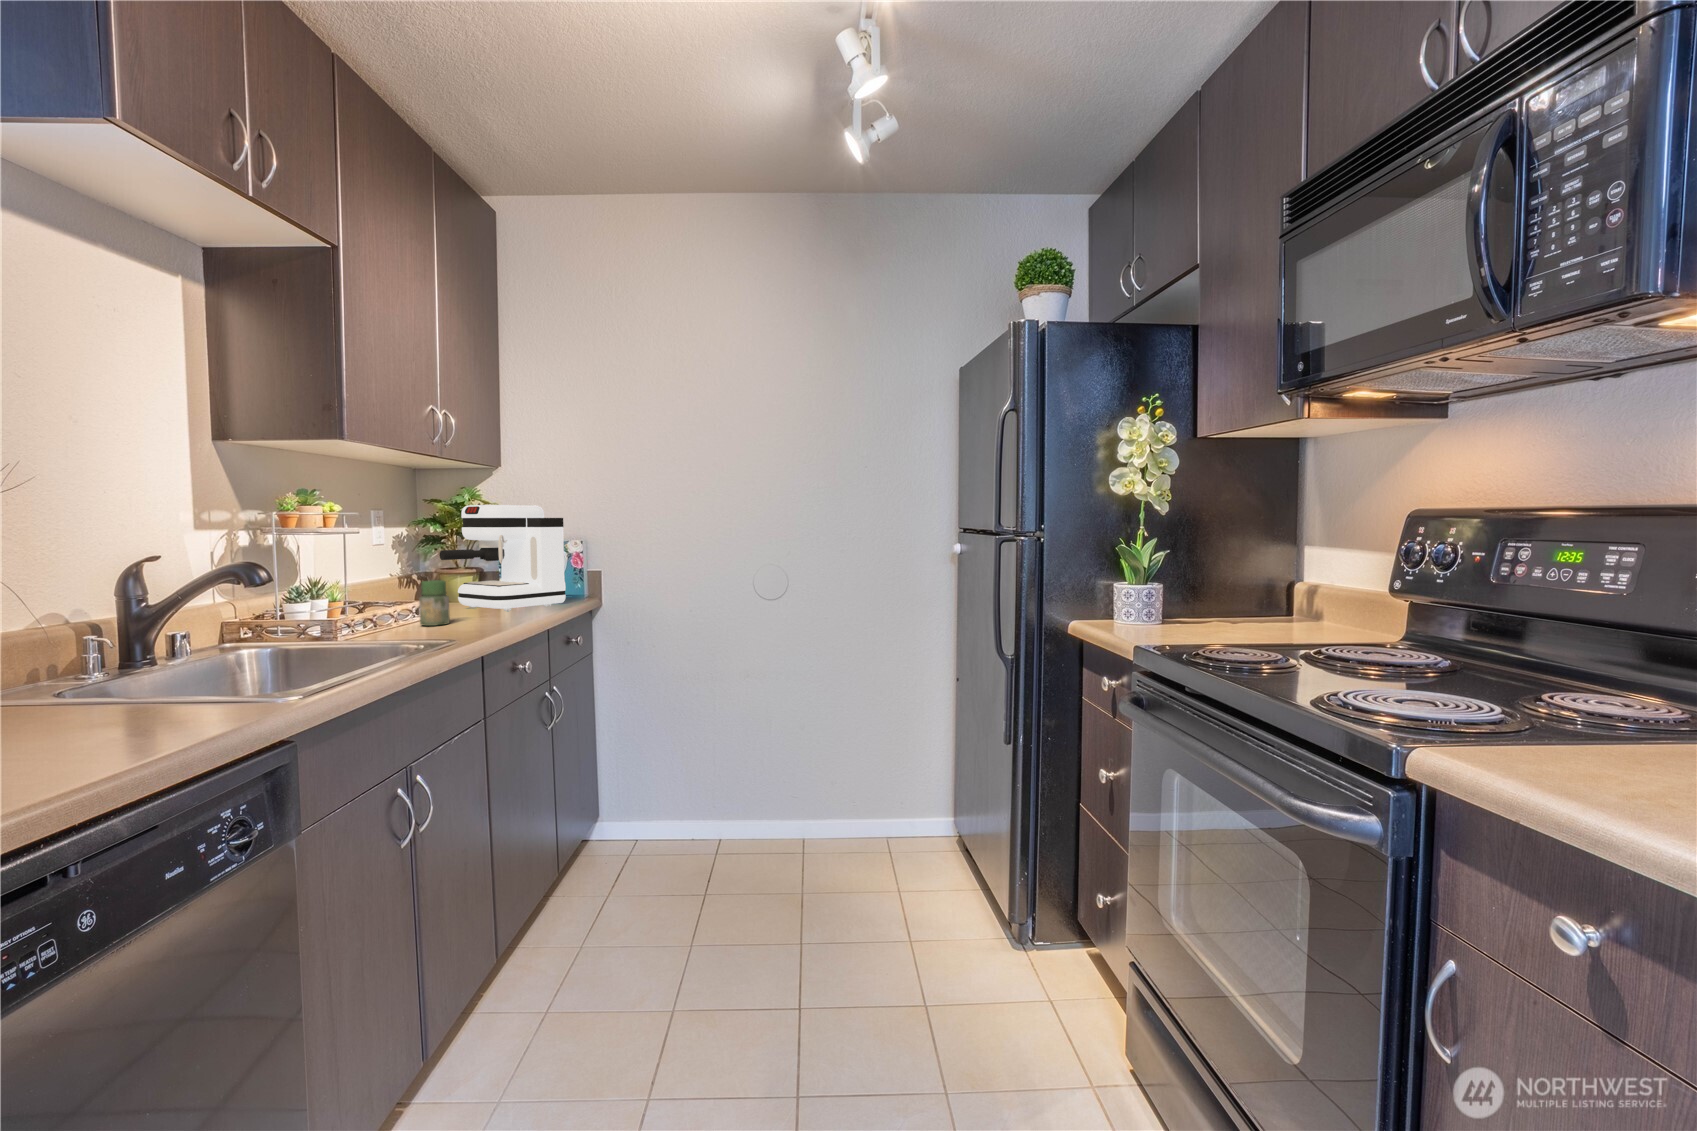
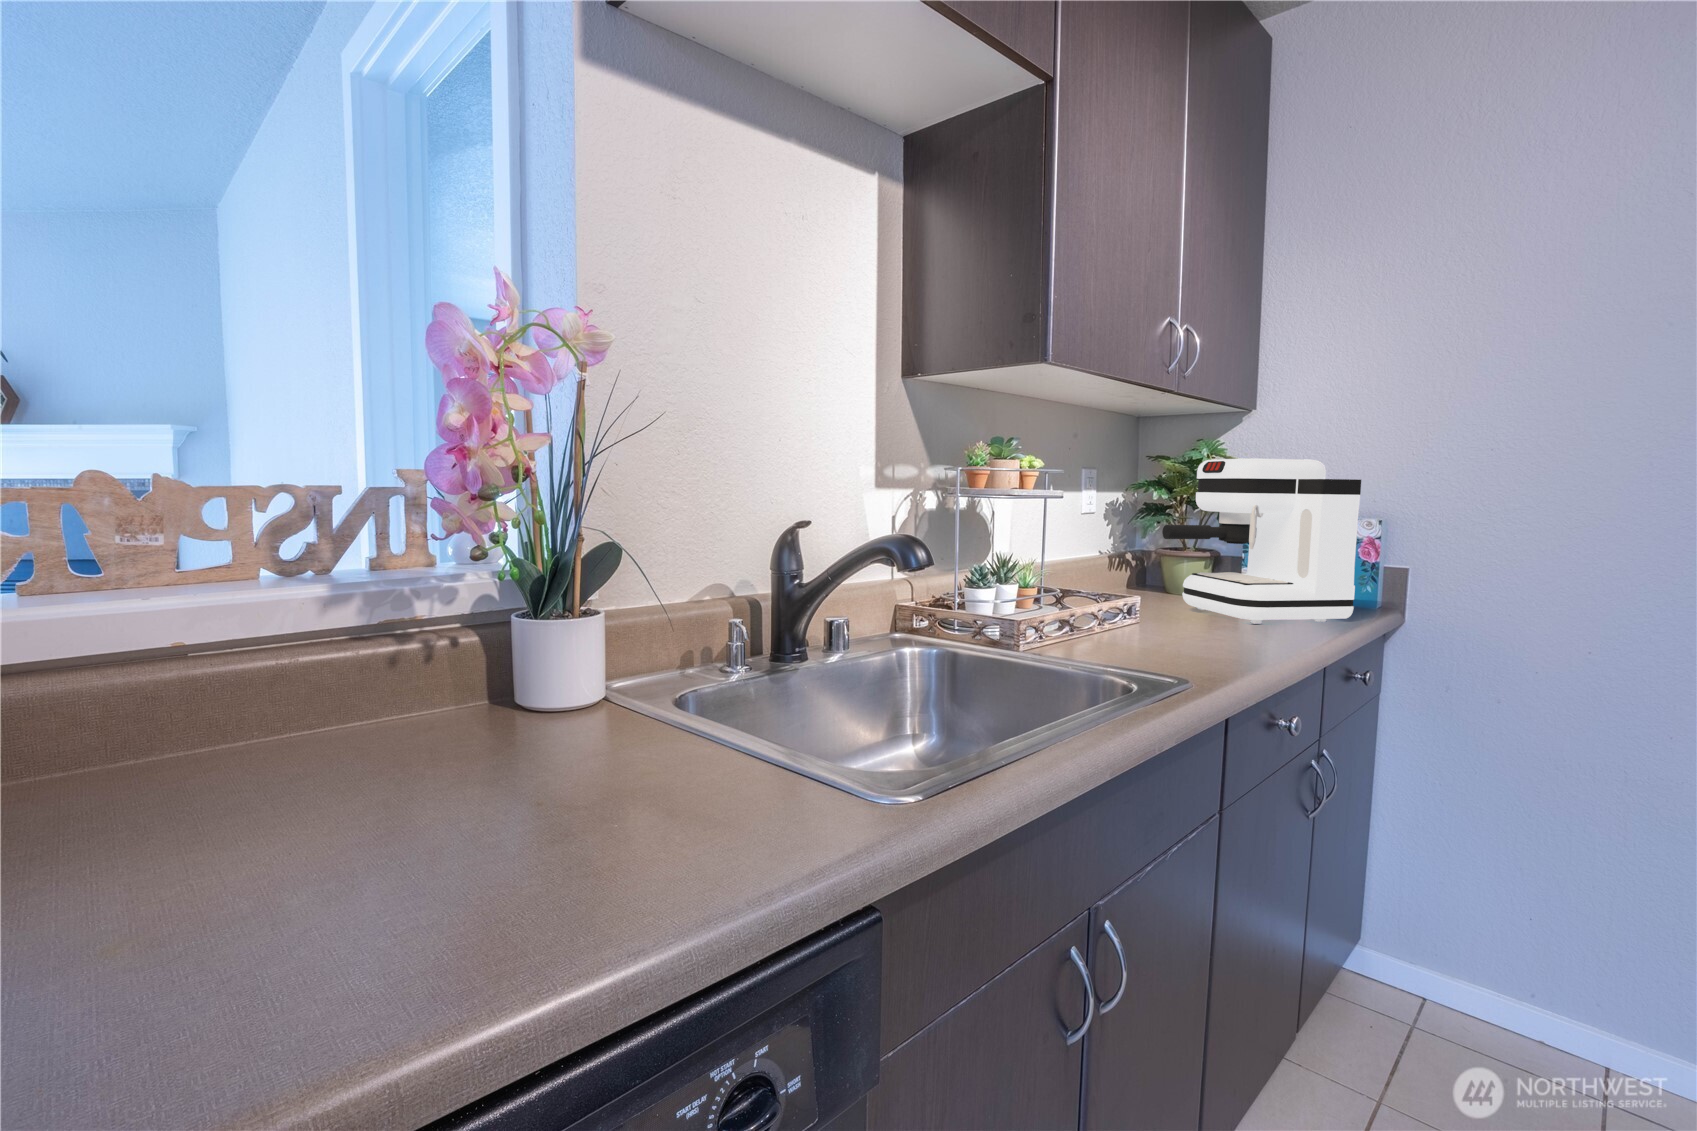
jar: present [419,580,450,626] -> none [1129,570,1172,638]

